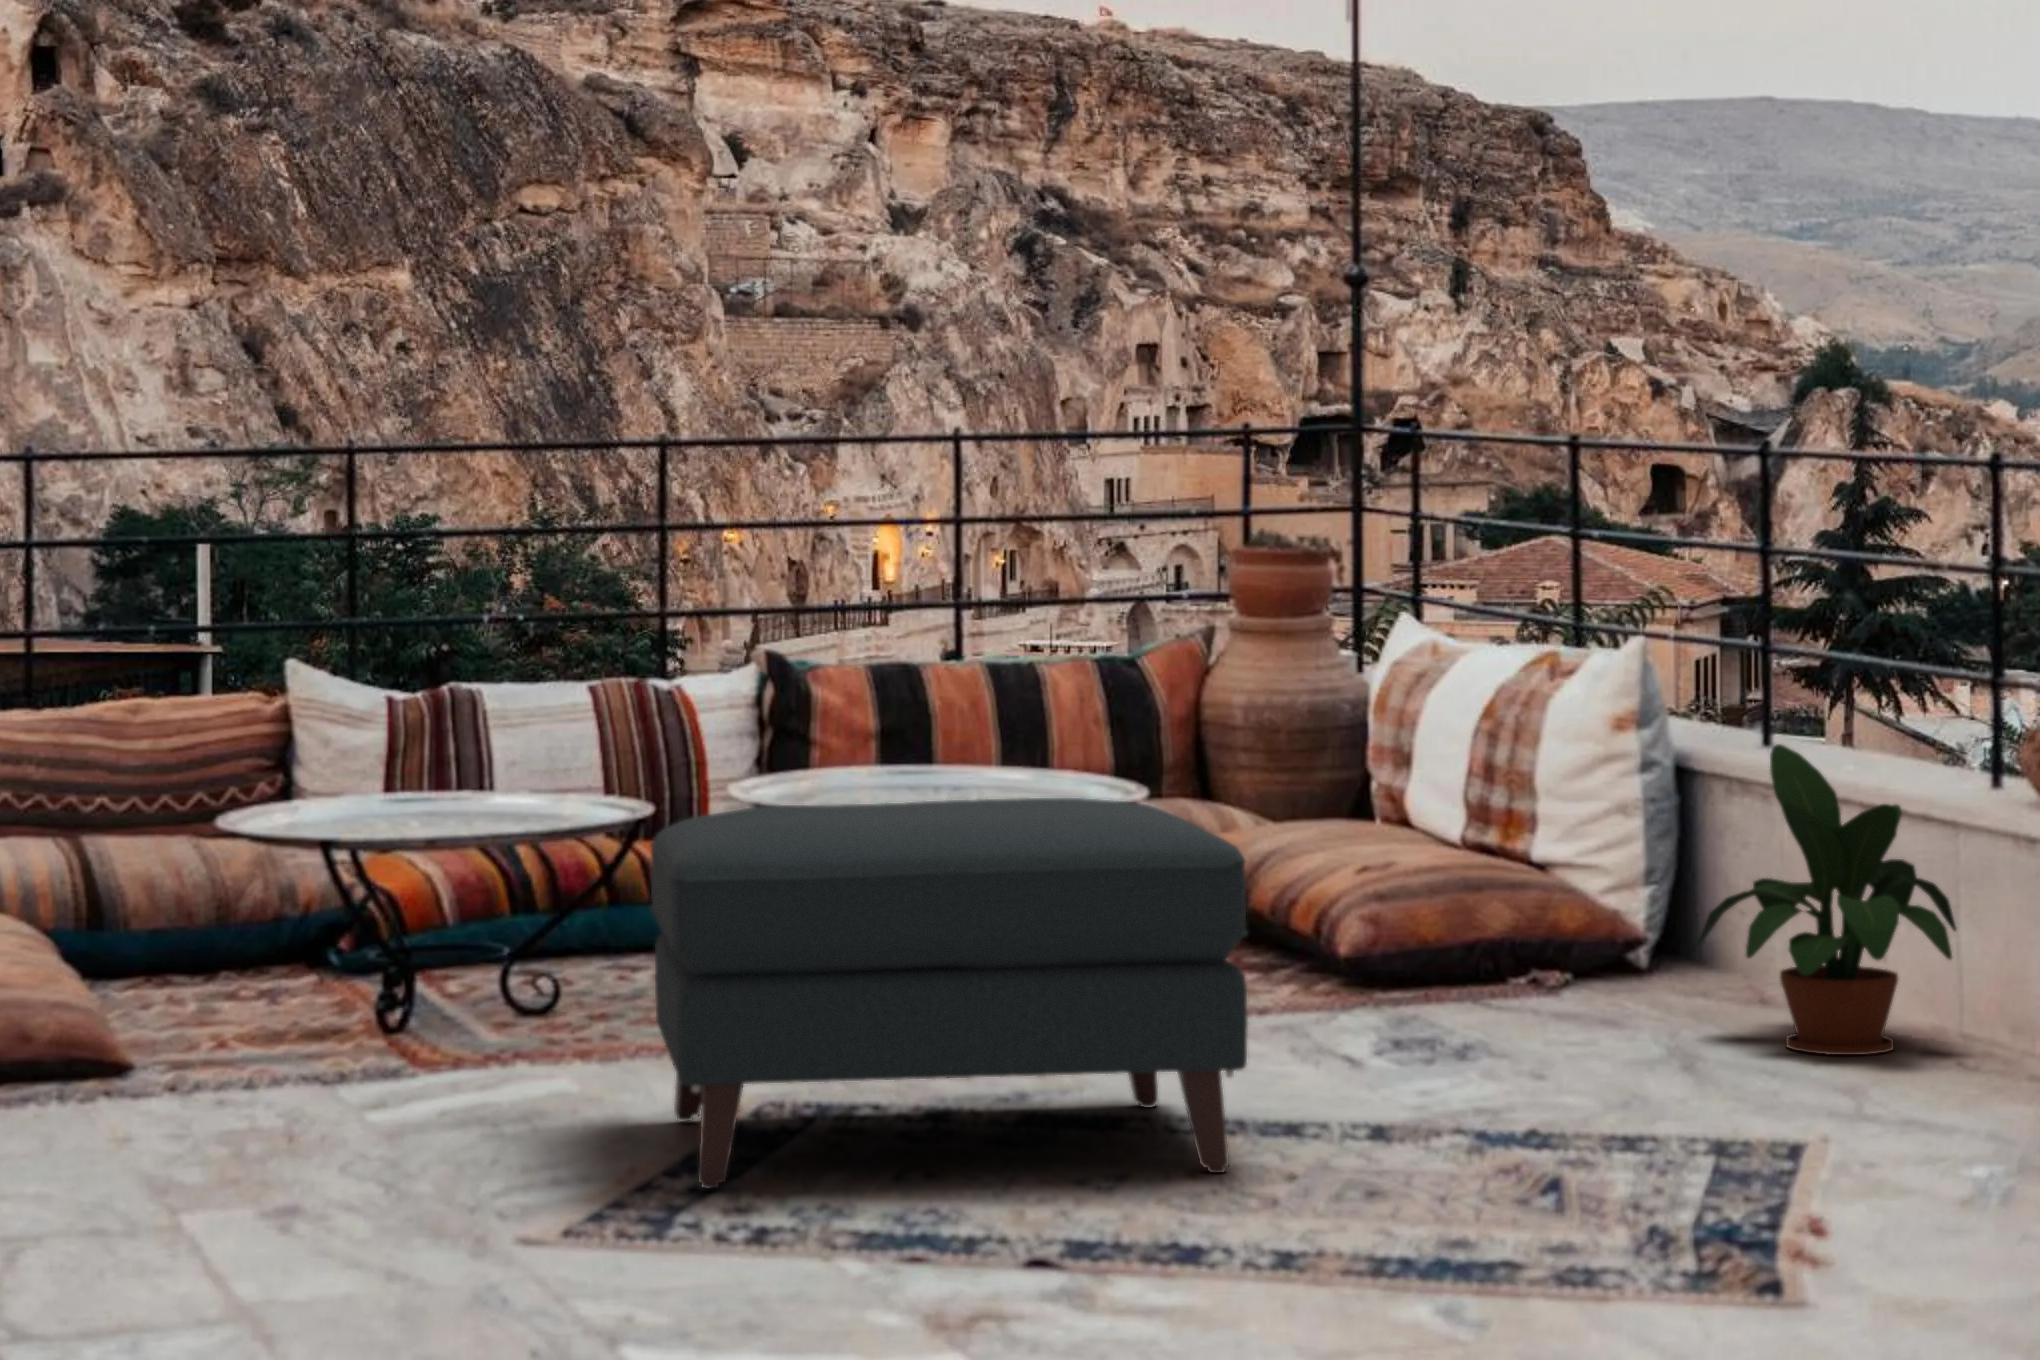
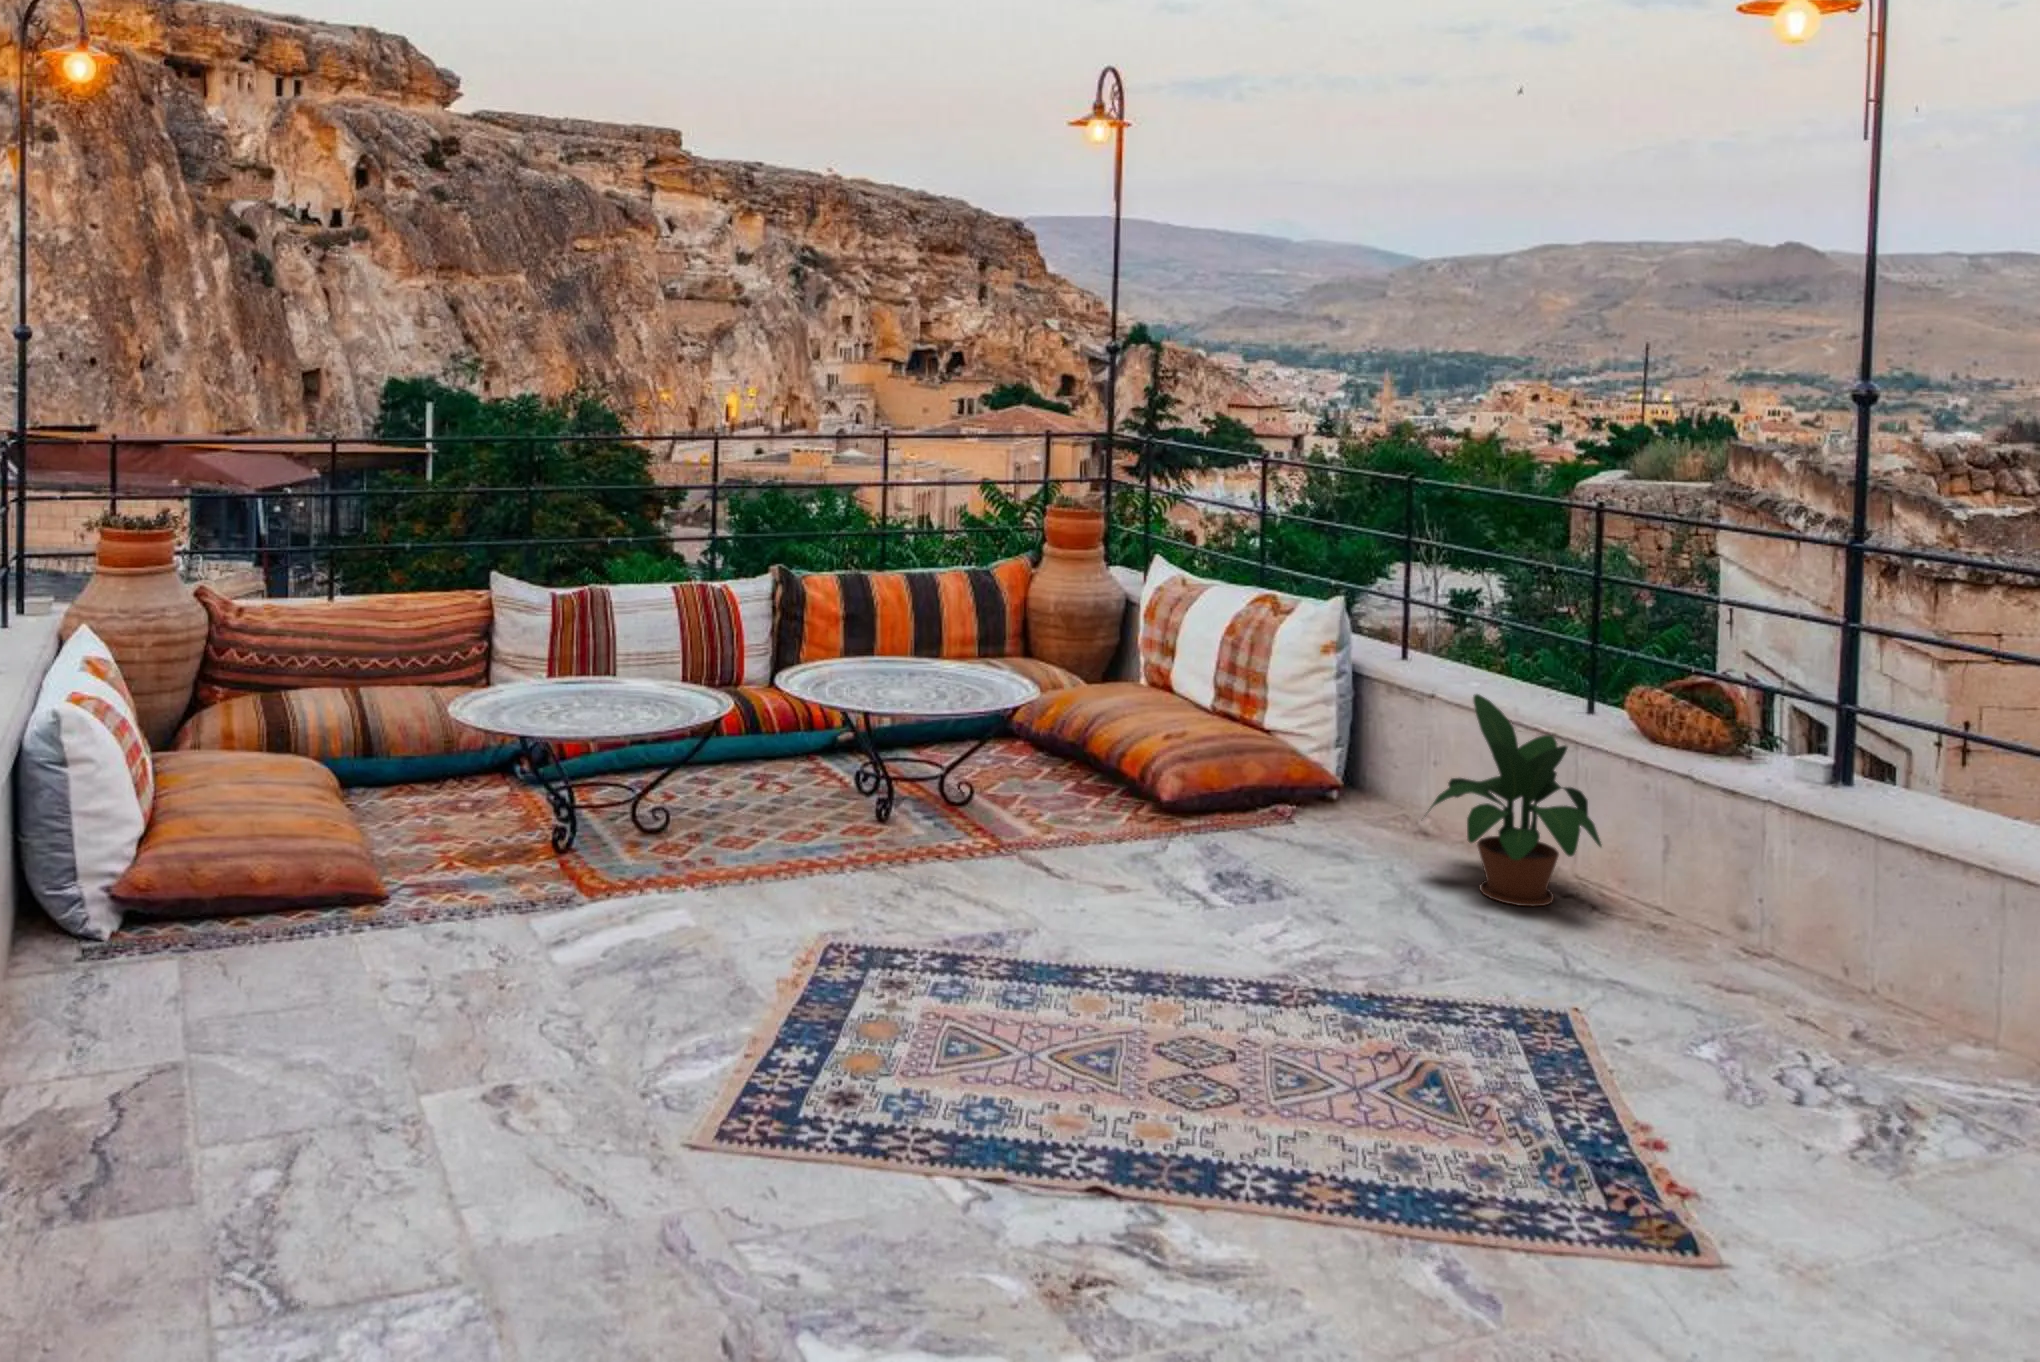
ottoman: present [650,798,1248,1189] -> none [773,762,1240,1106]

